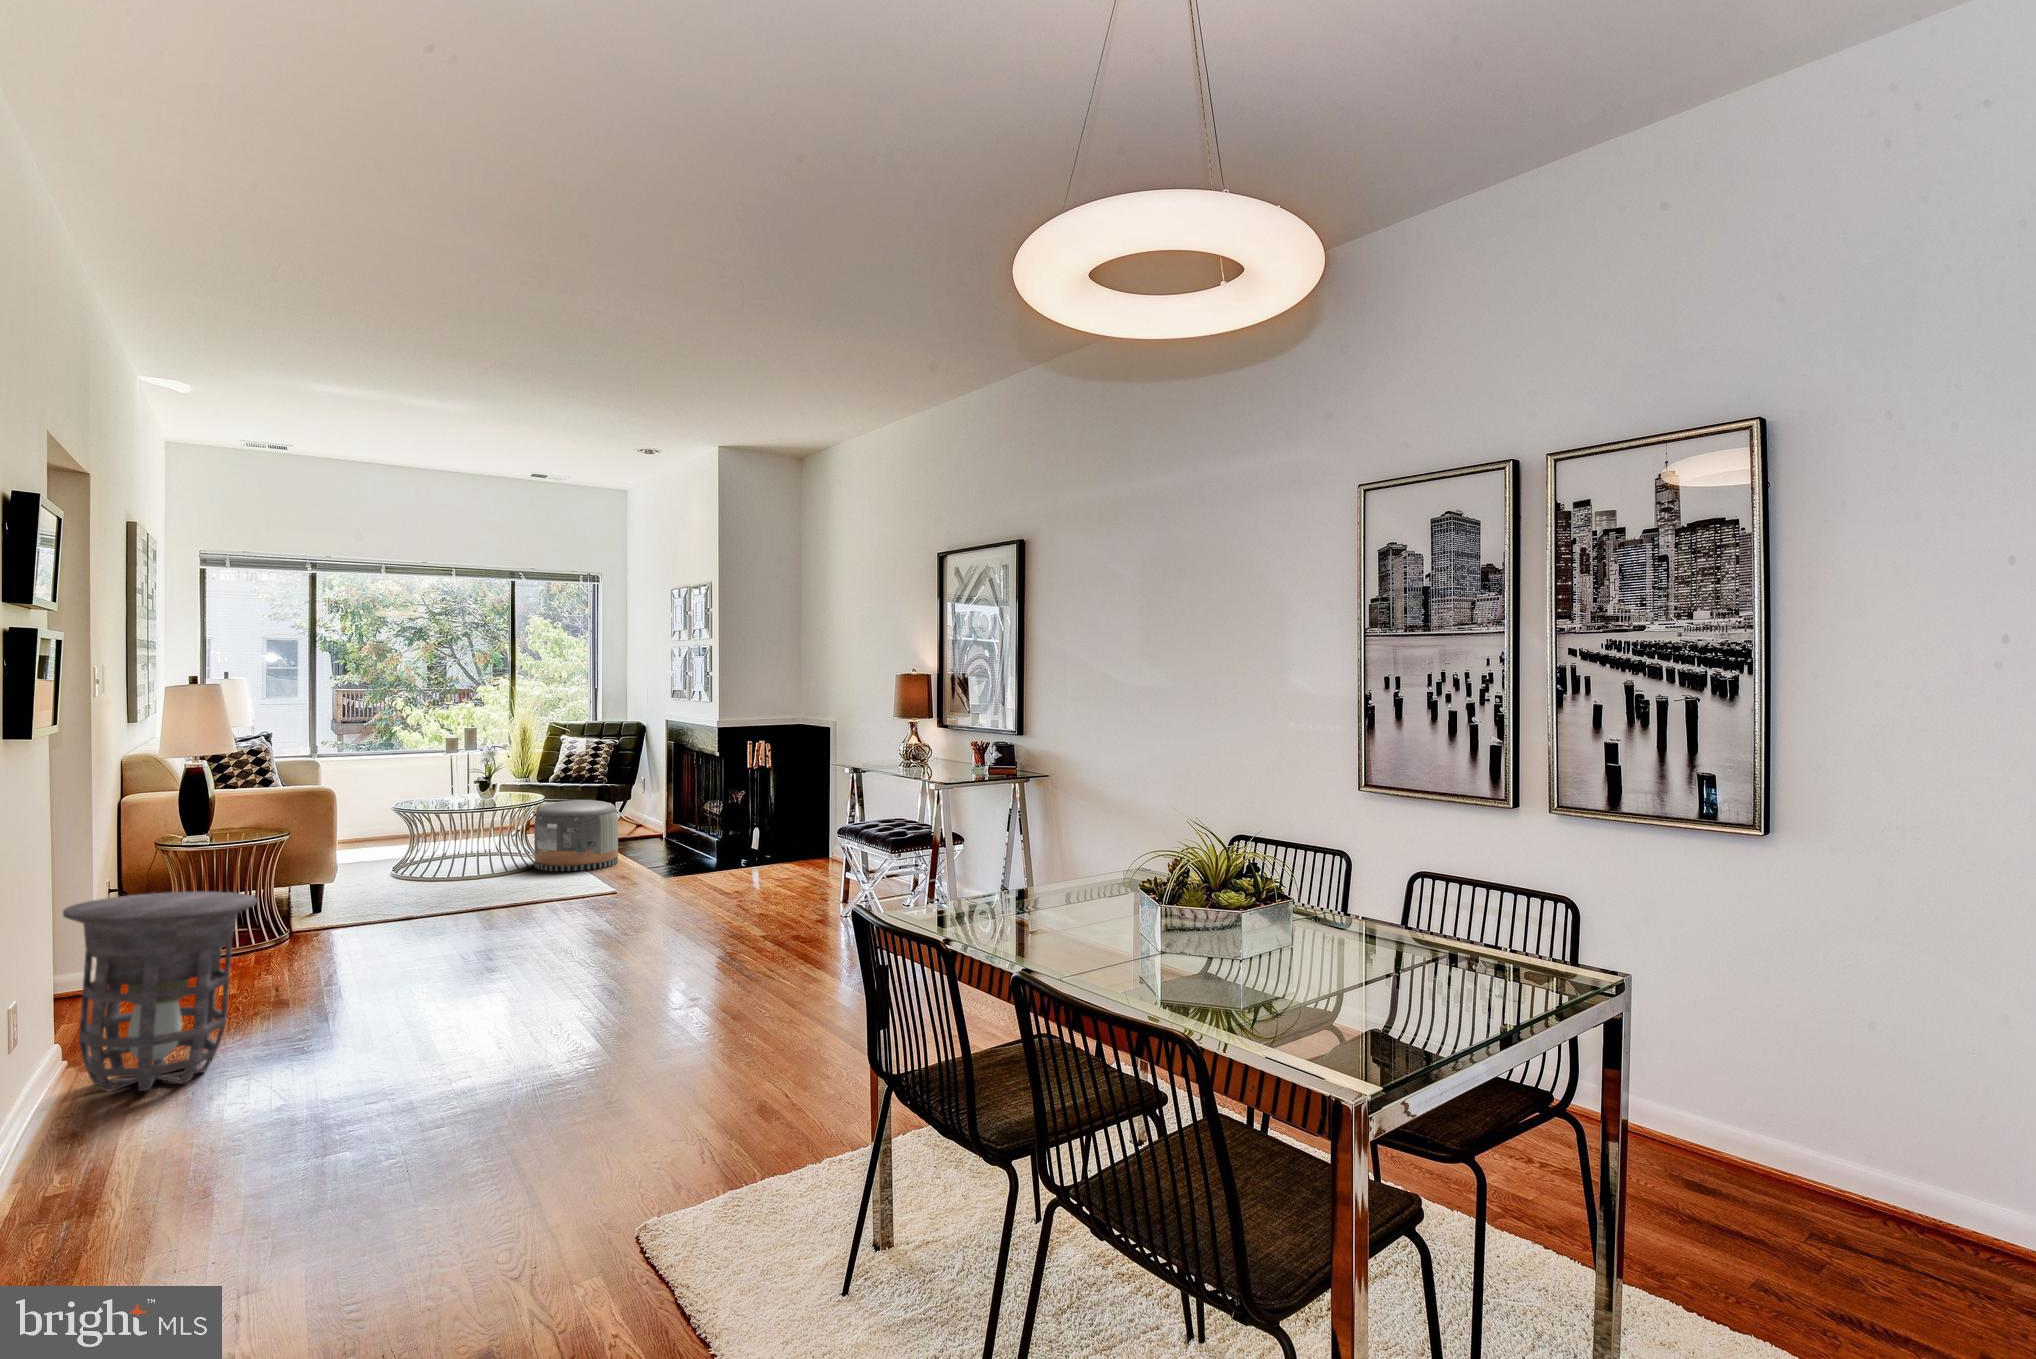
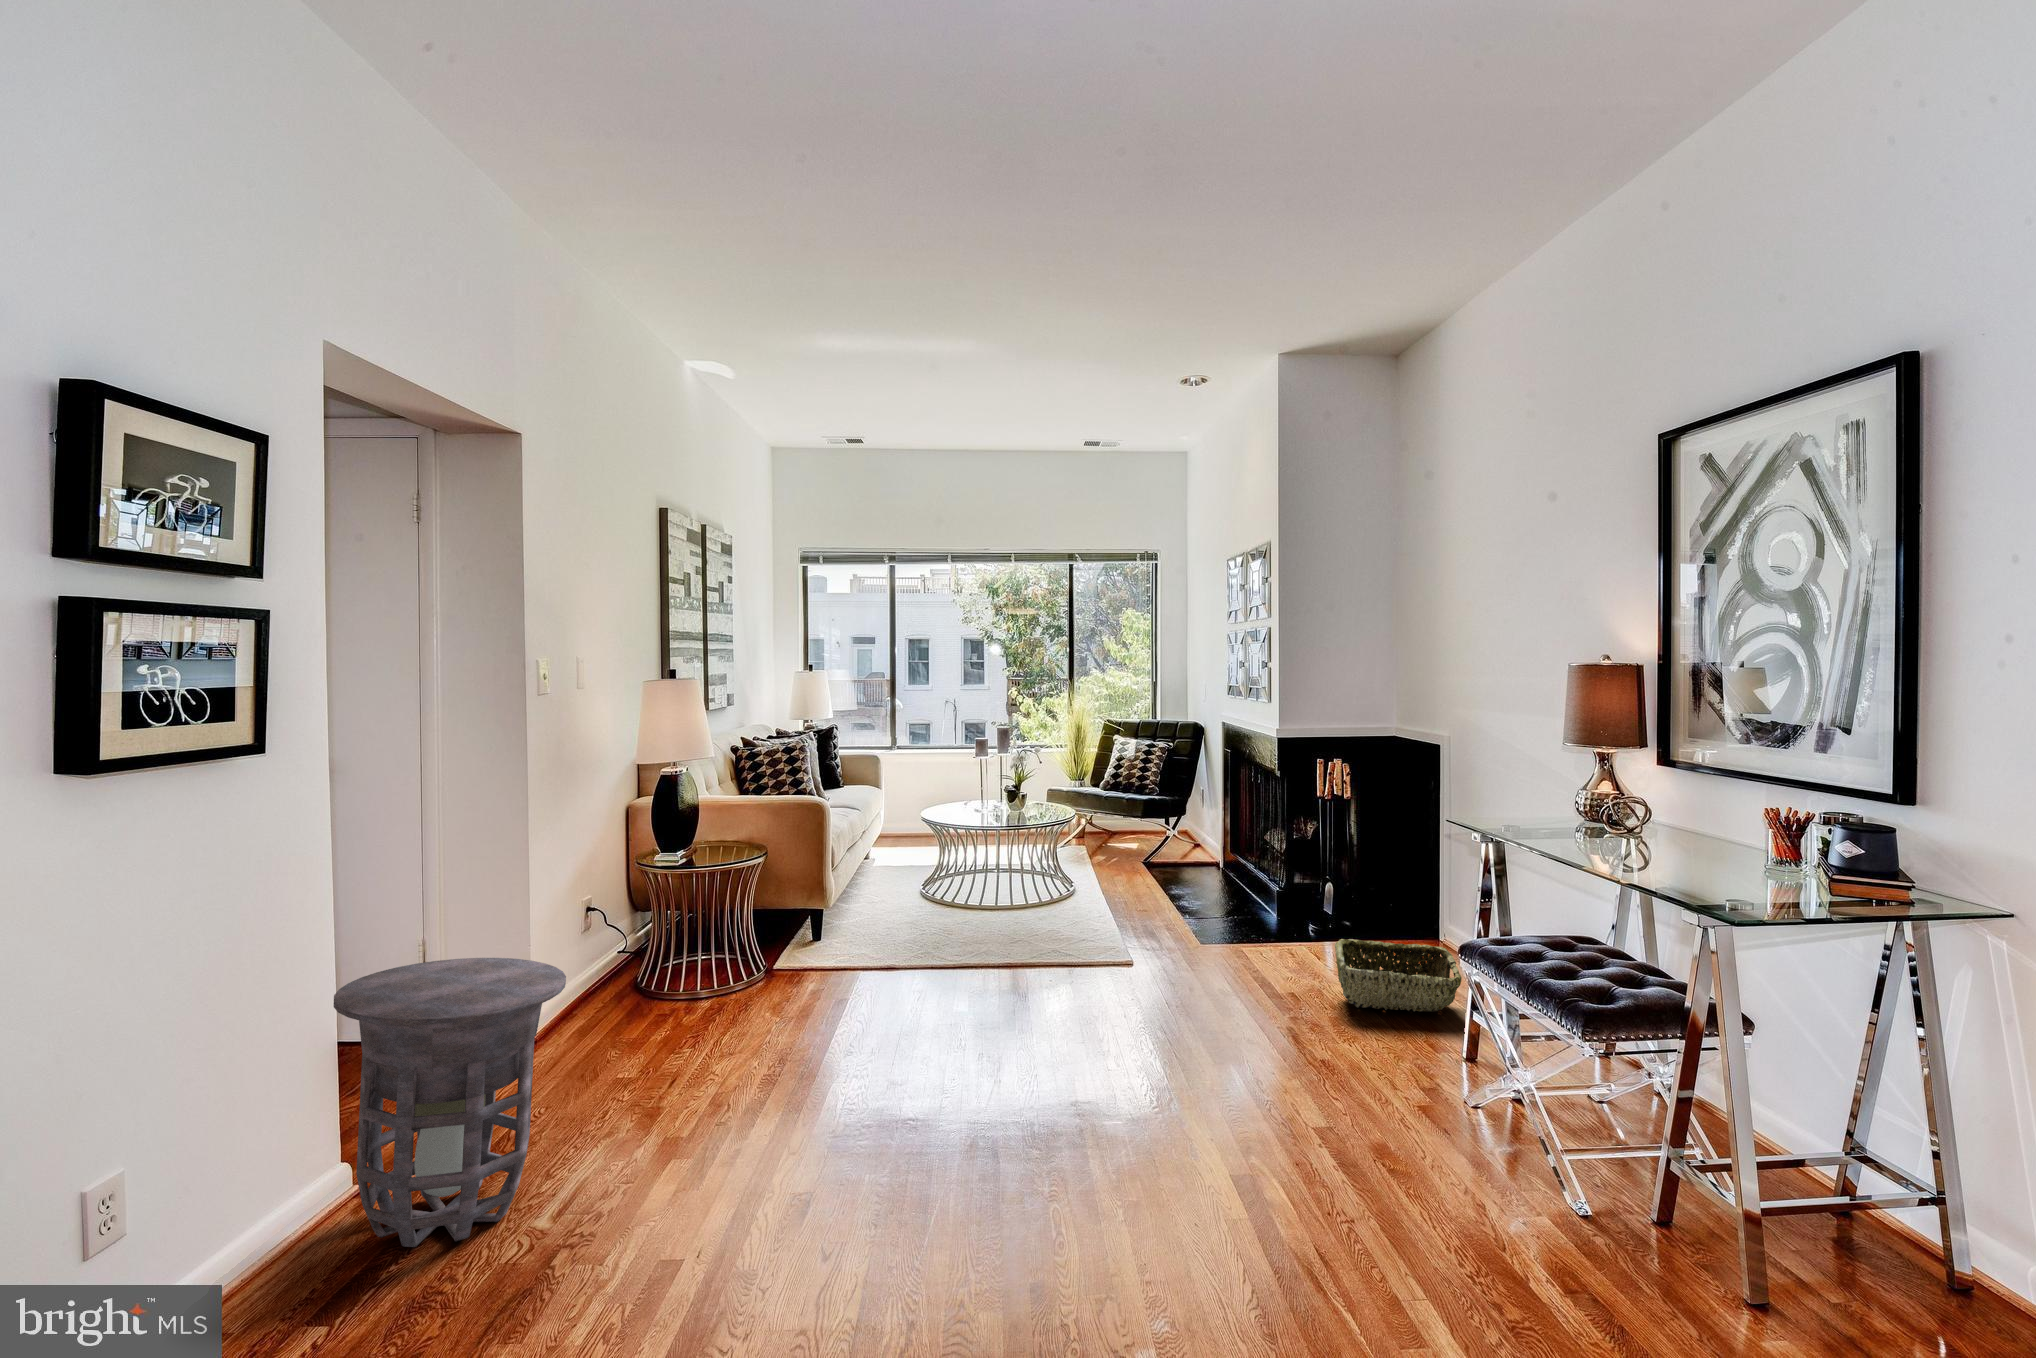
pouf: present [534,800,618,871] -> none [1061,820,1156,910]
woven basket: none [769,857,849,899] -> present [1335,939,1462,1012]

